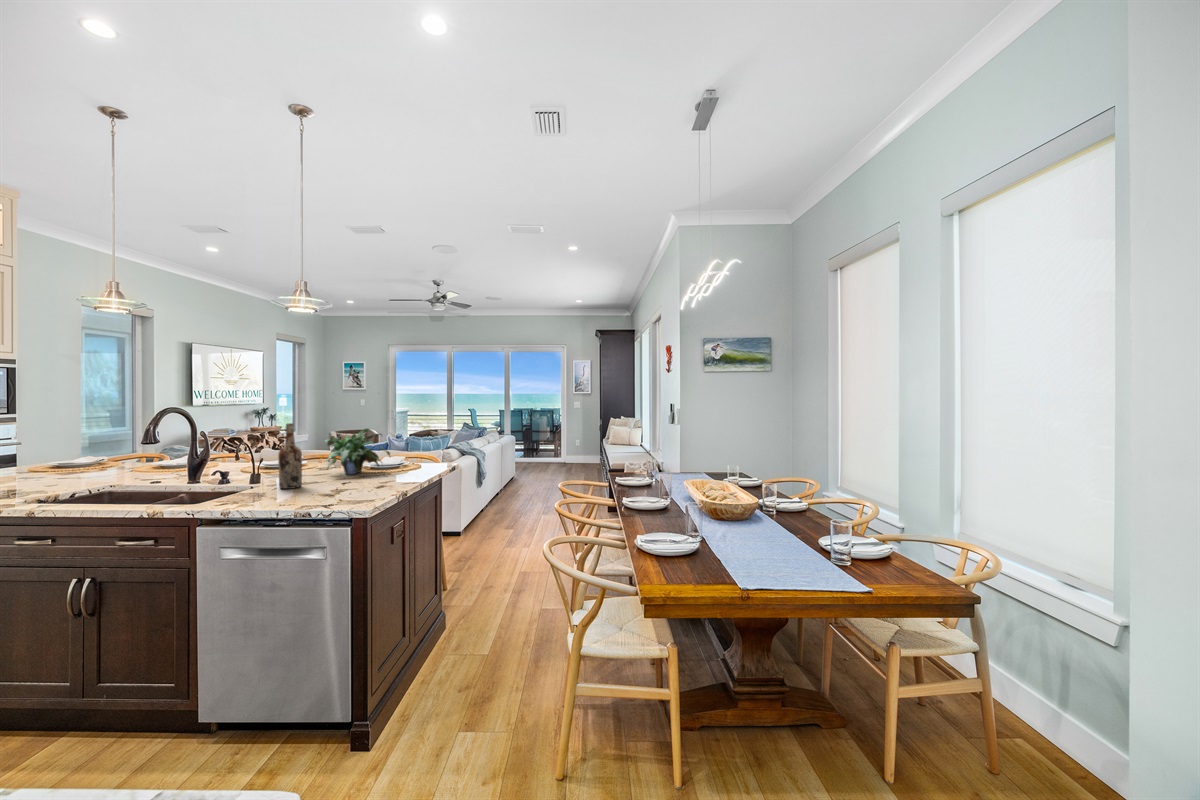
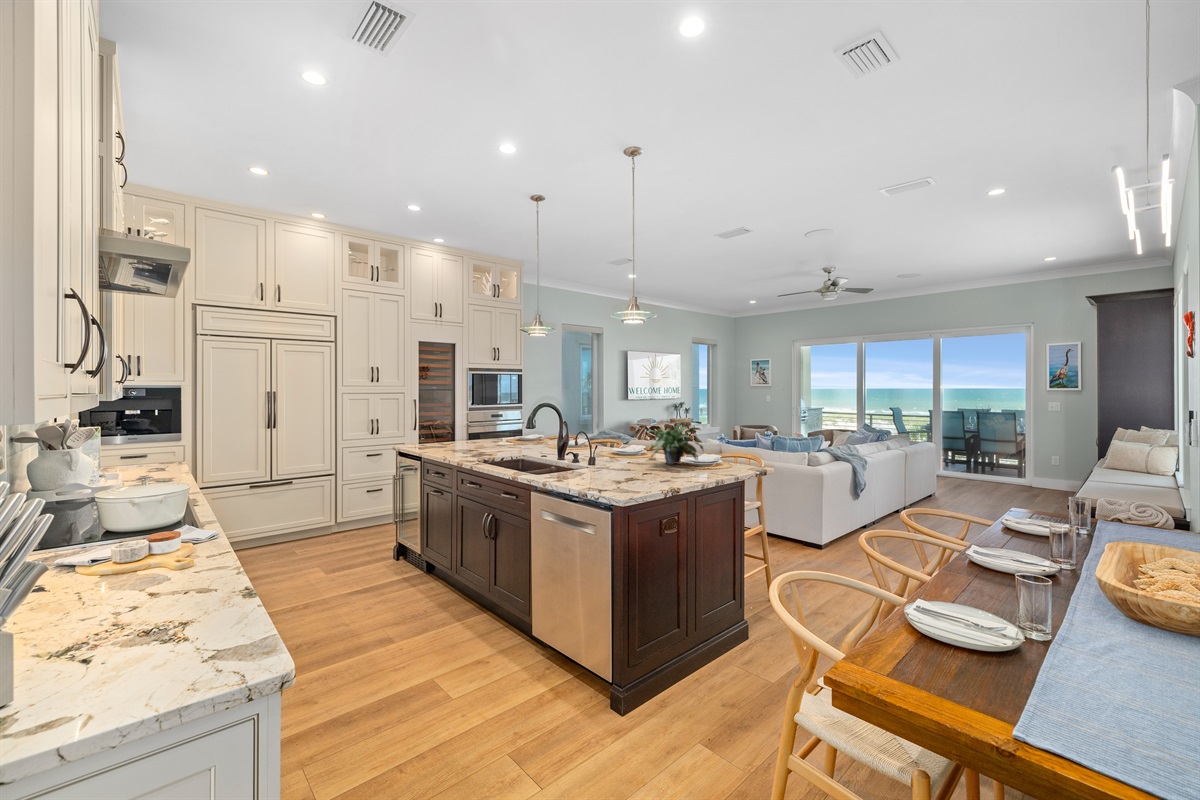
wine bottle: present [278,423,302,489] -> none [600,414,617,470]

